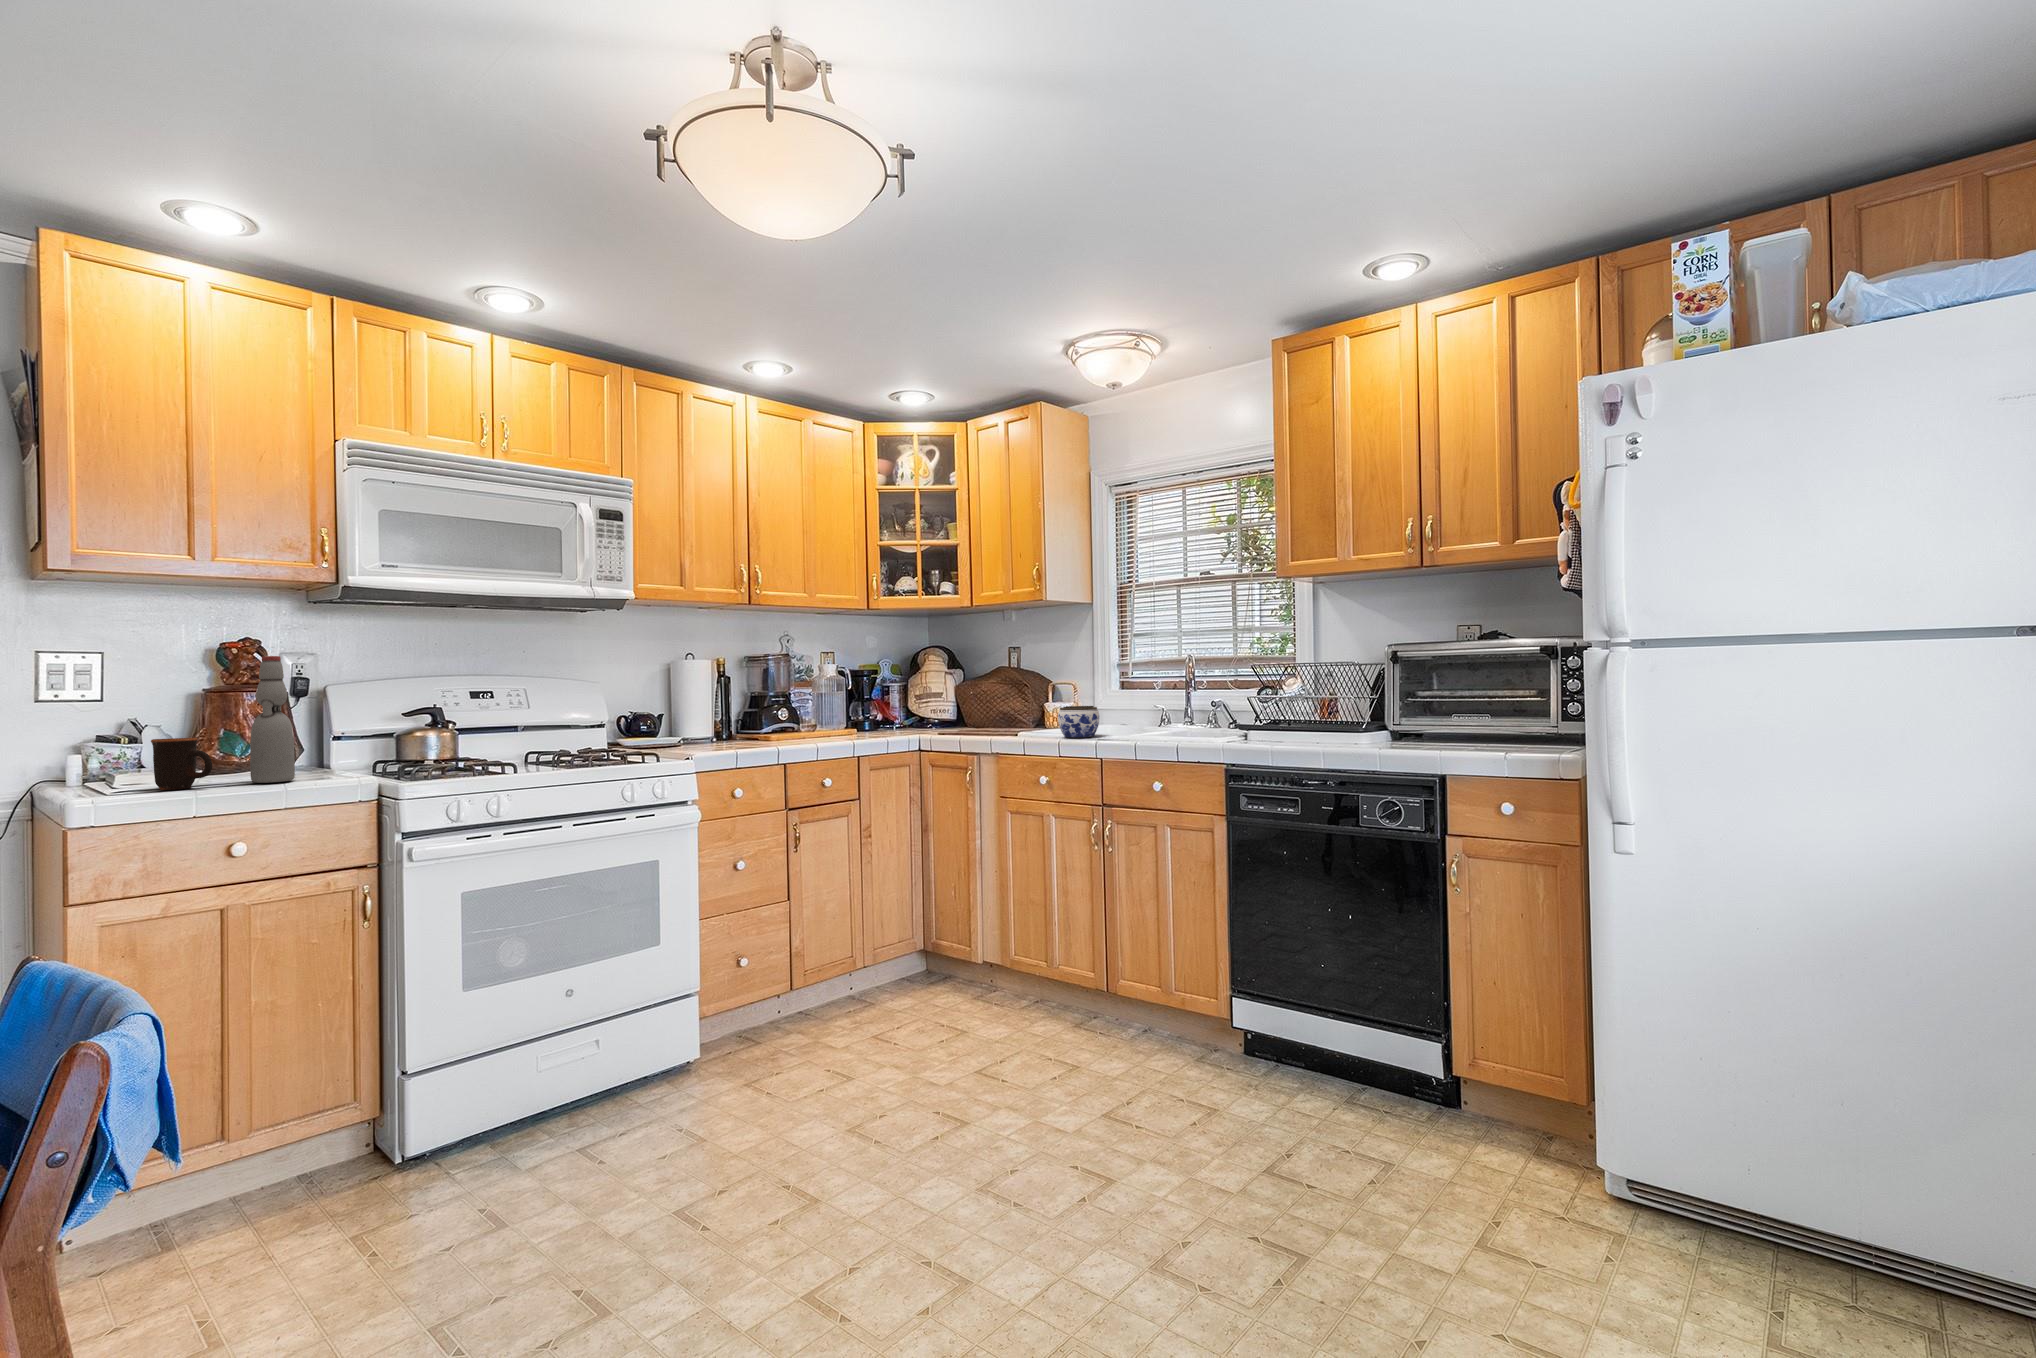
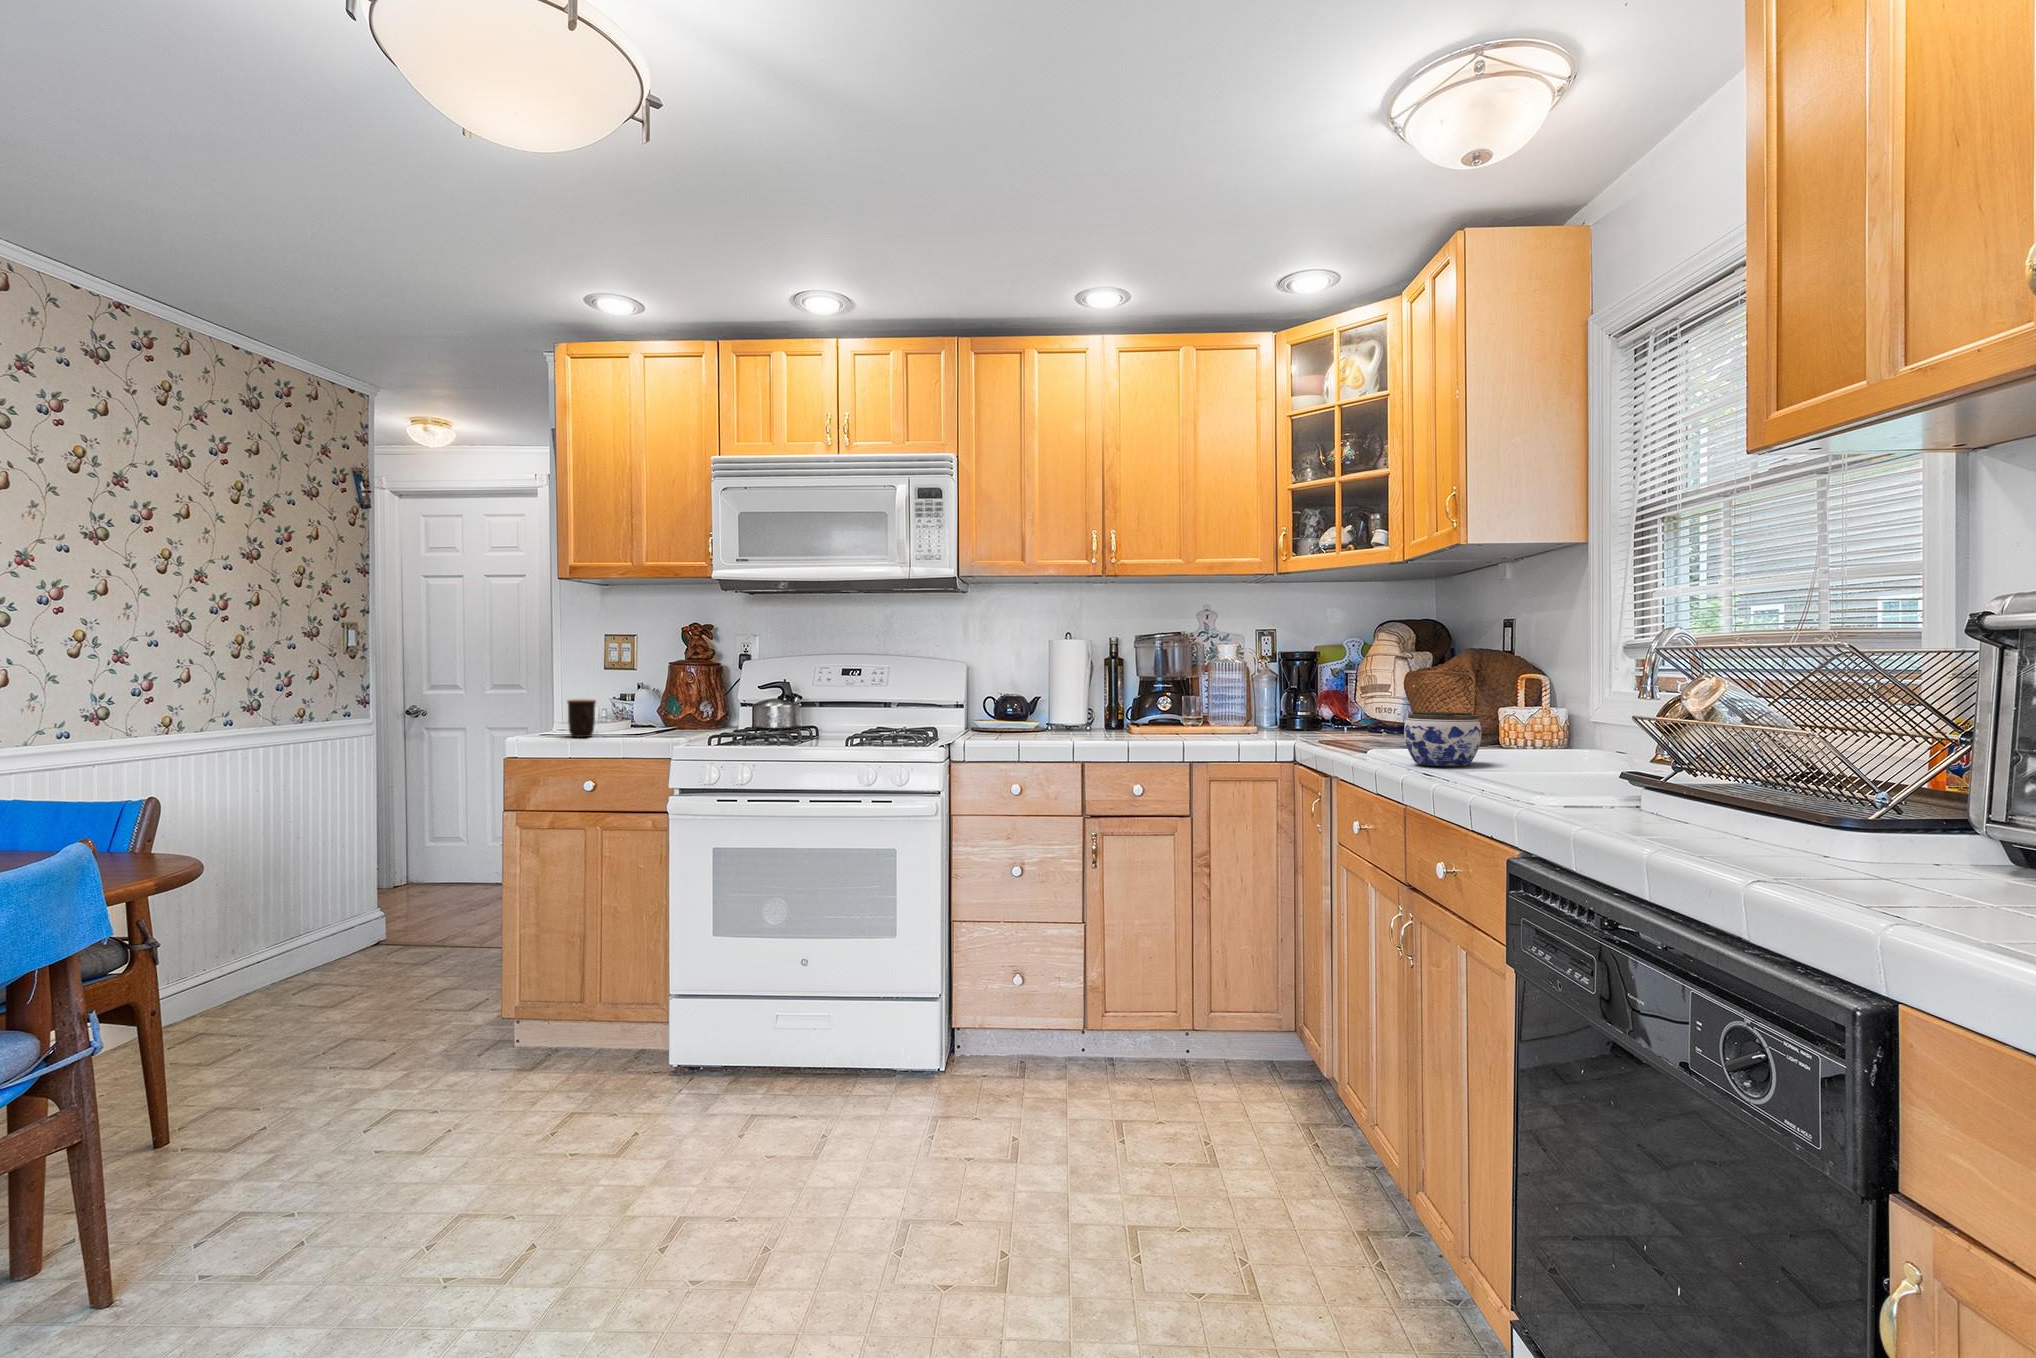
bottle: present [250,656,295,783] -> none [621,638,651,738]

